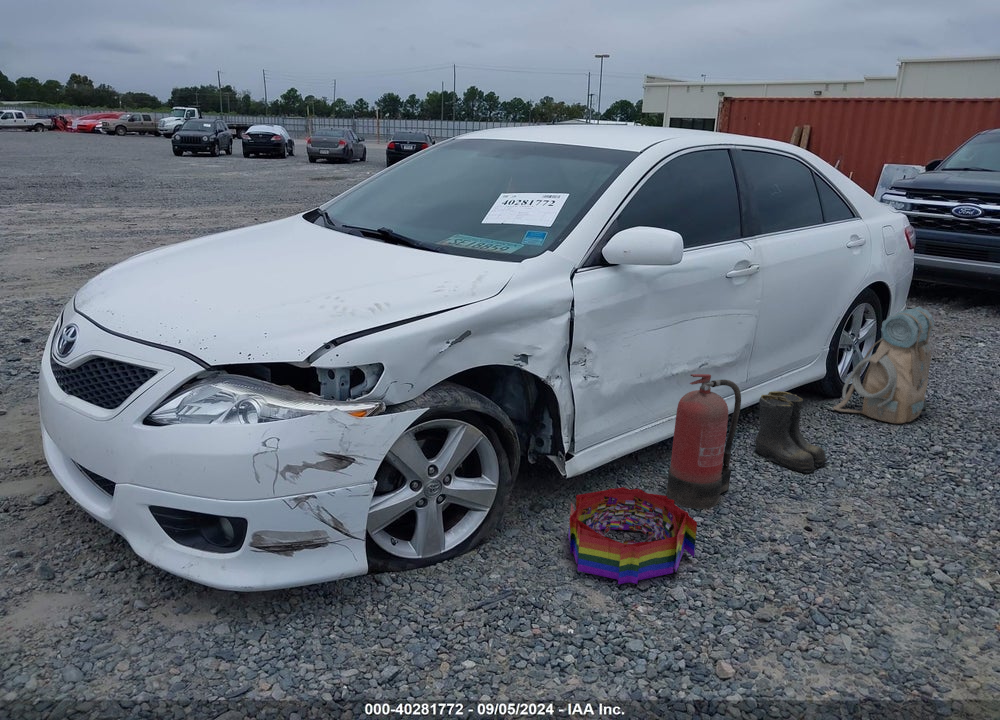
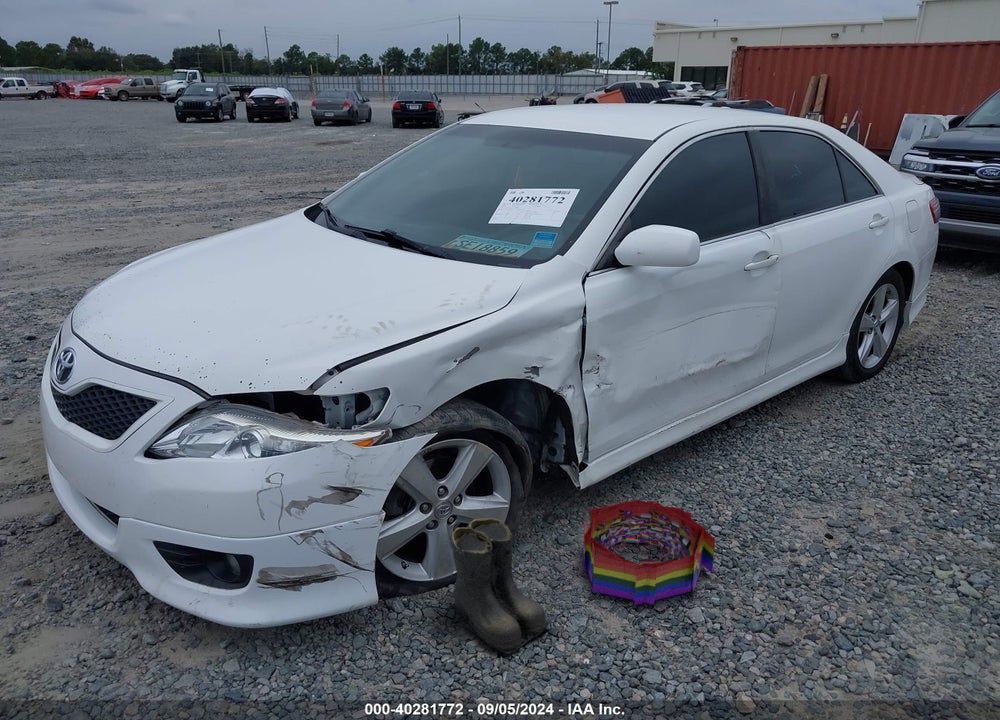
backpack: present [833,307,934,423] -> none [855,291,962,413]
fire extinguisher: present [667,374,741,509] -> none [683,379,760,516]
boots: present [755,391,828,473] -> present [450,518,552,654]

